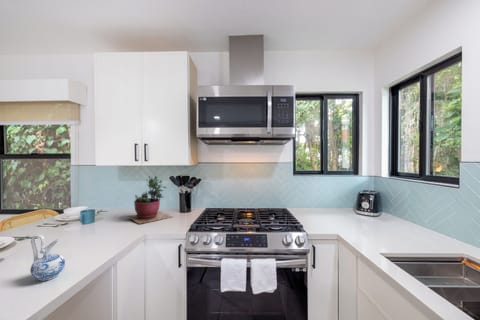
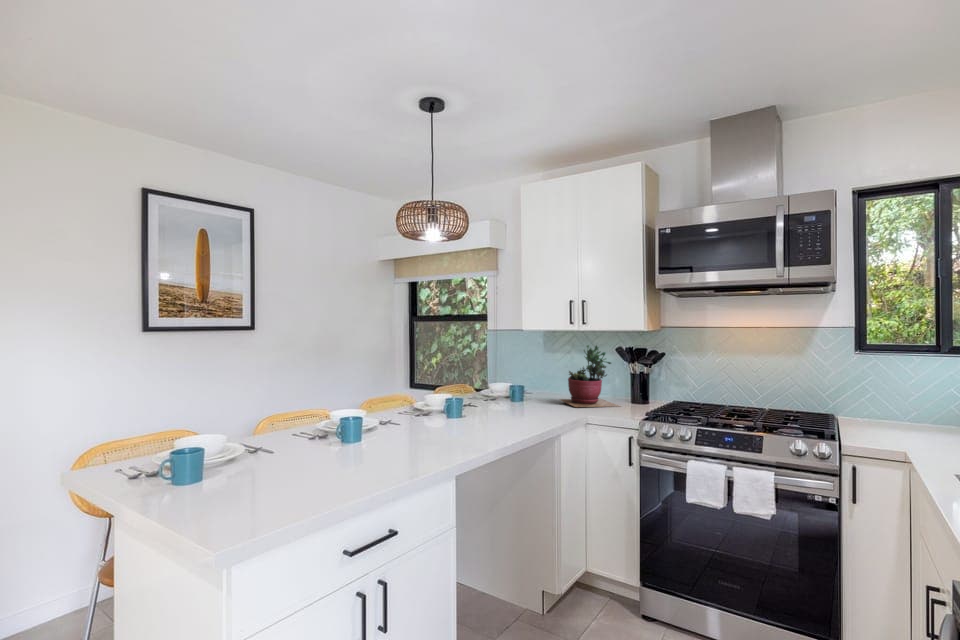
ceramic pitcher: present [30,234,65,281] -> none [490,385,514,427]

